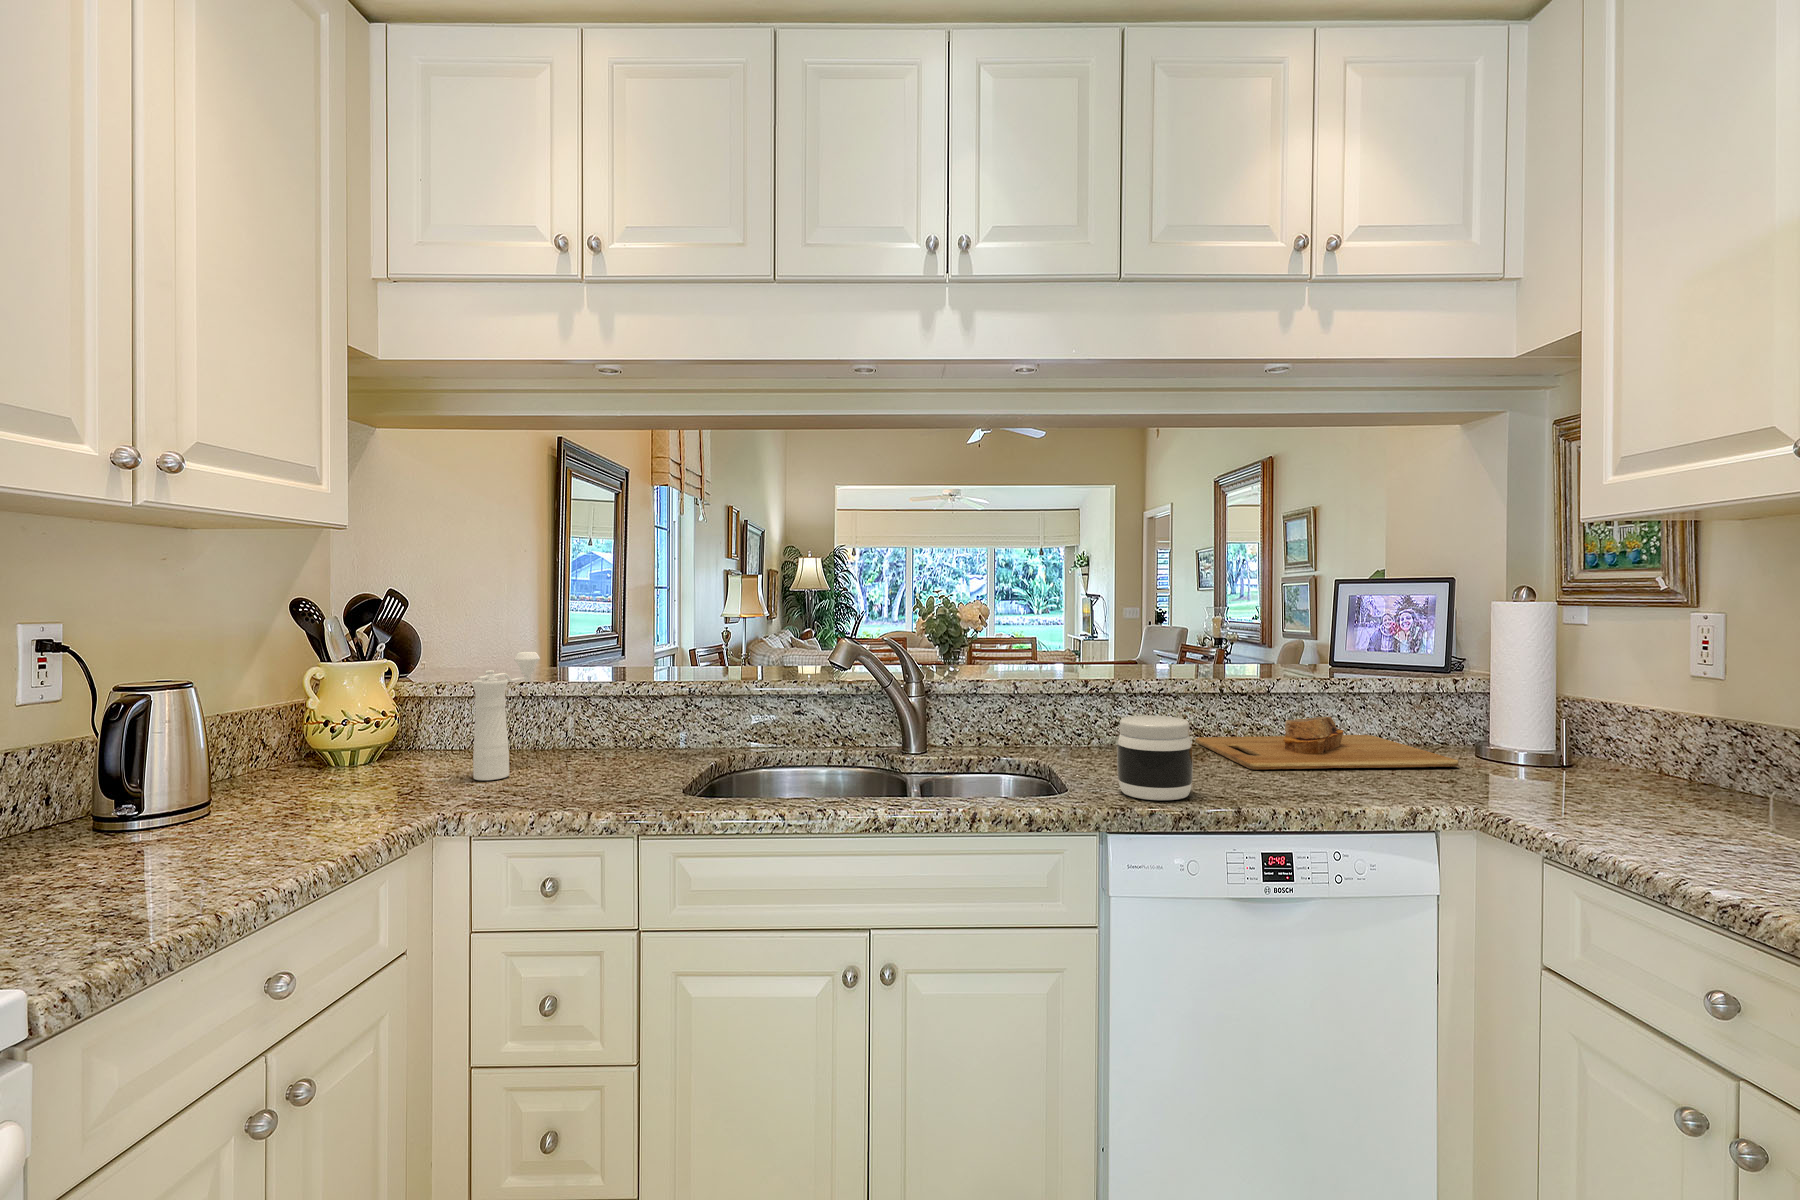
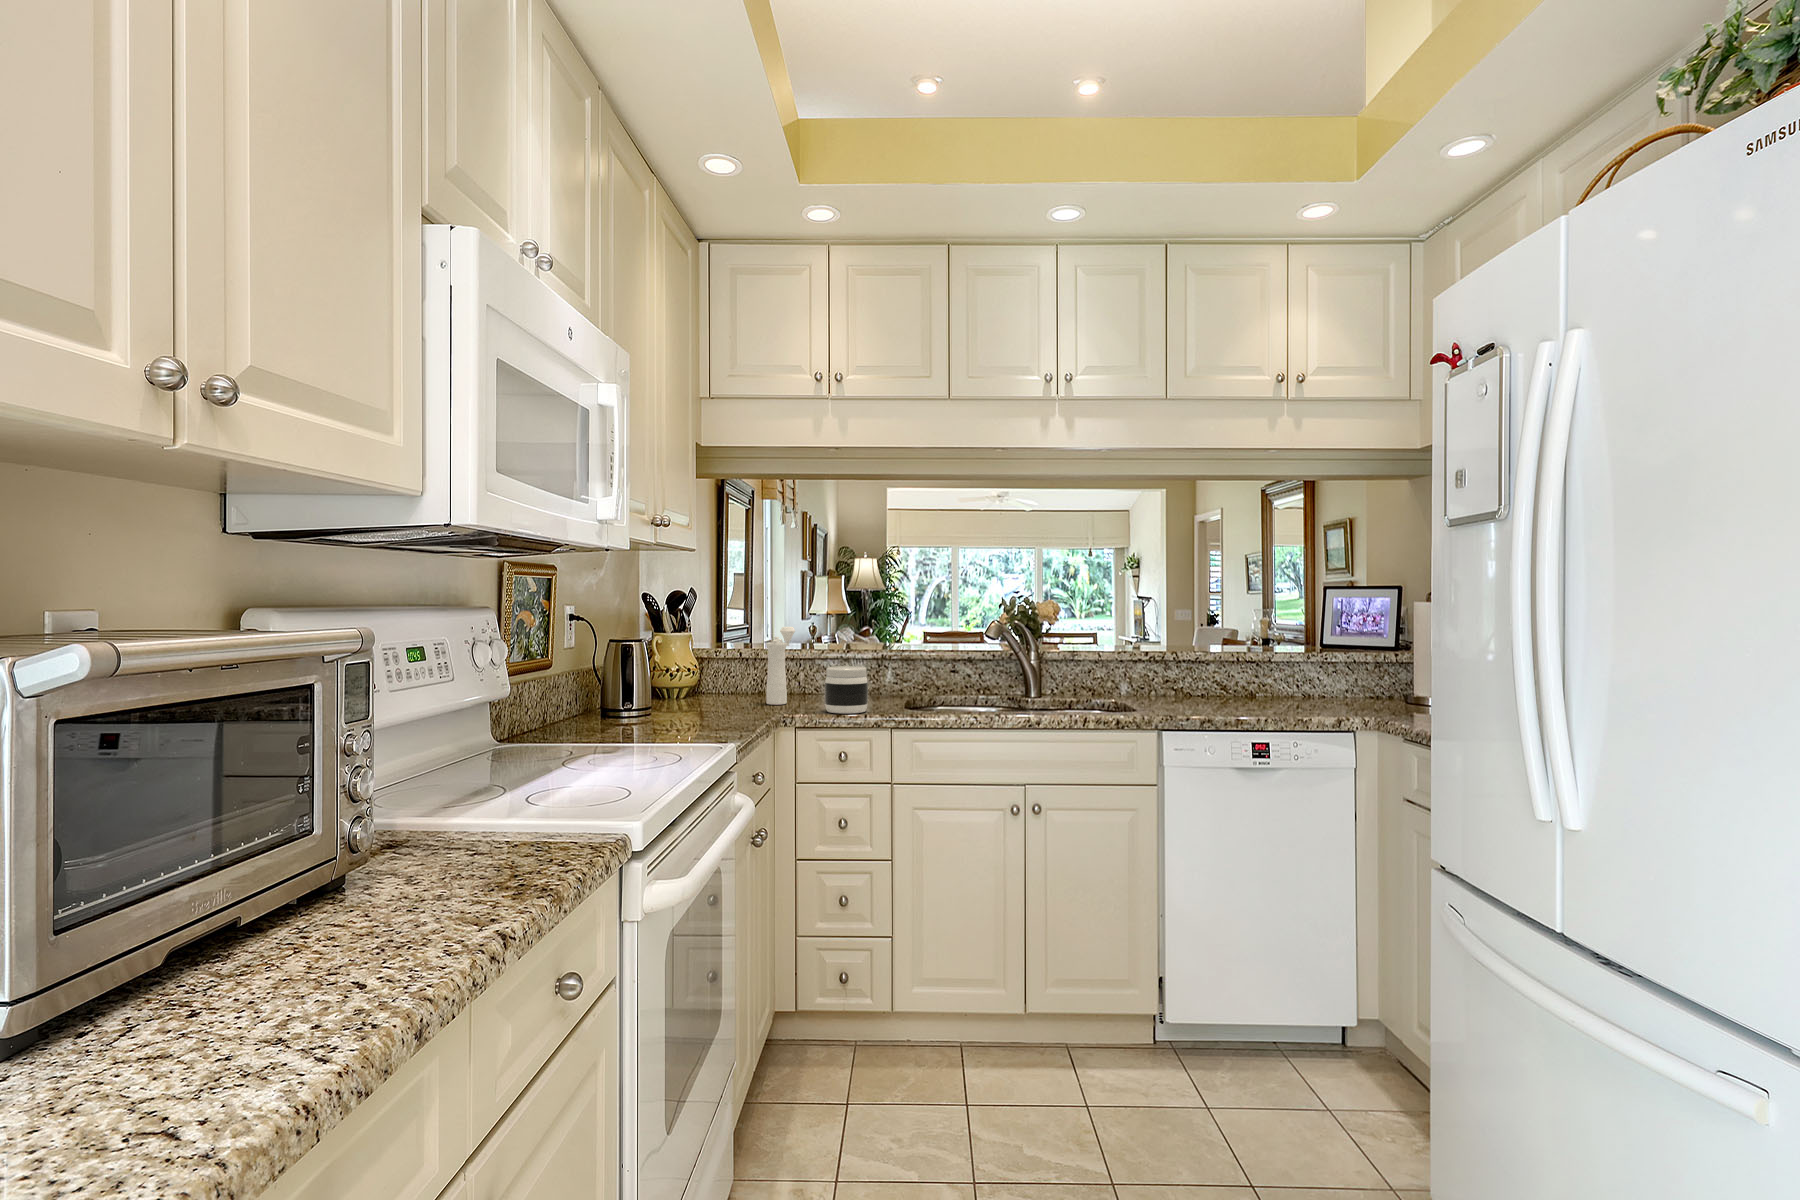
jar: present [1117,715,1193,800] -> present [825,666,868,714]
cutting board: present [1196,717,1459,770] -> none [1221,677,1387,706]

